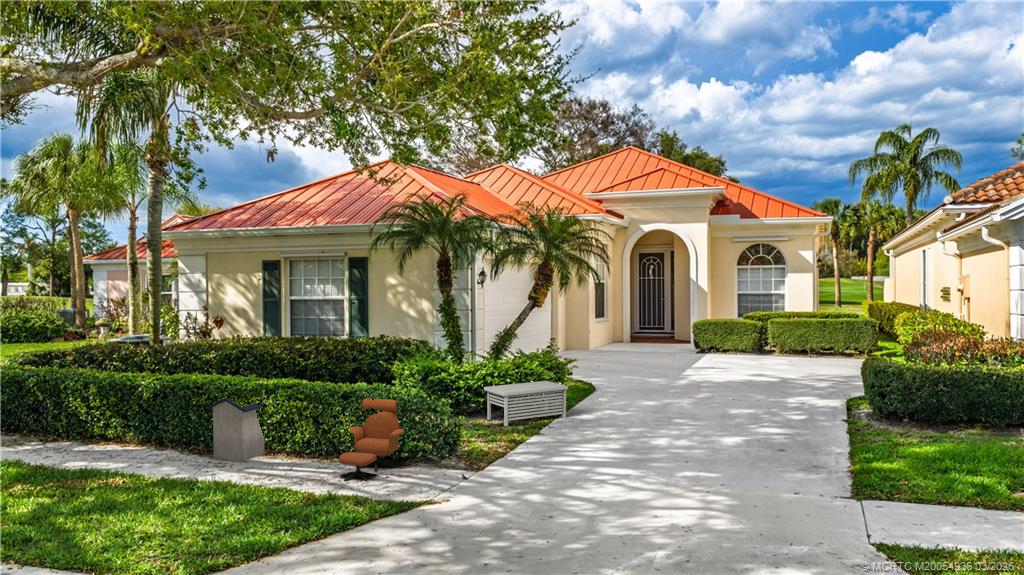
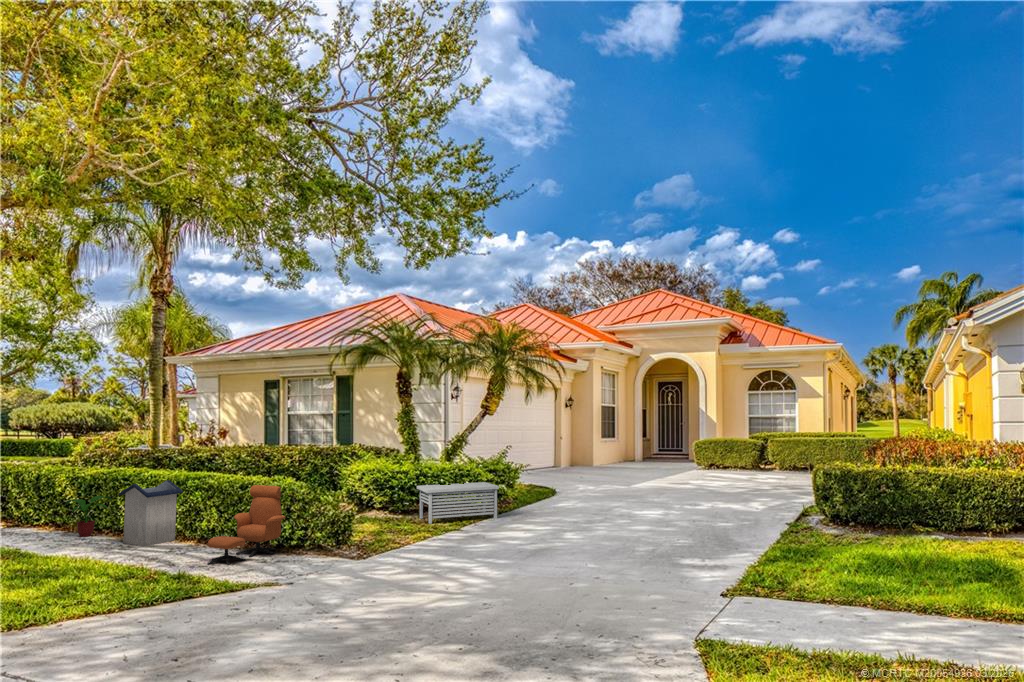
potted plant: none [128,407,177,452] -> present [66,496,112,537]

